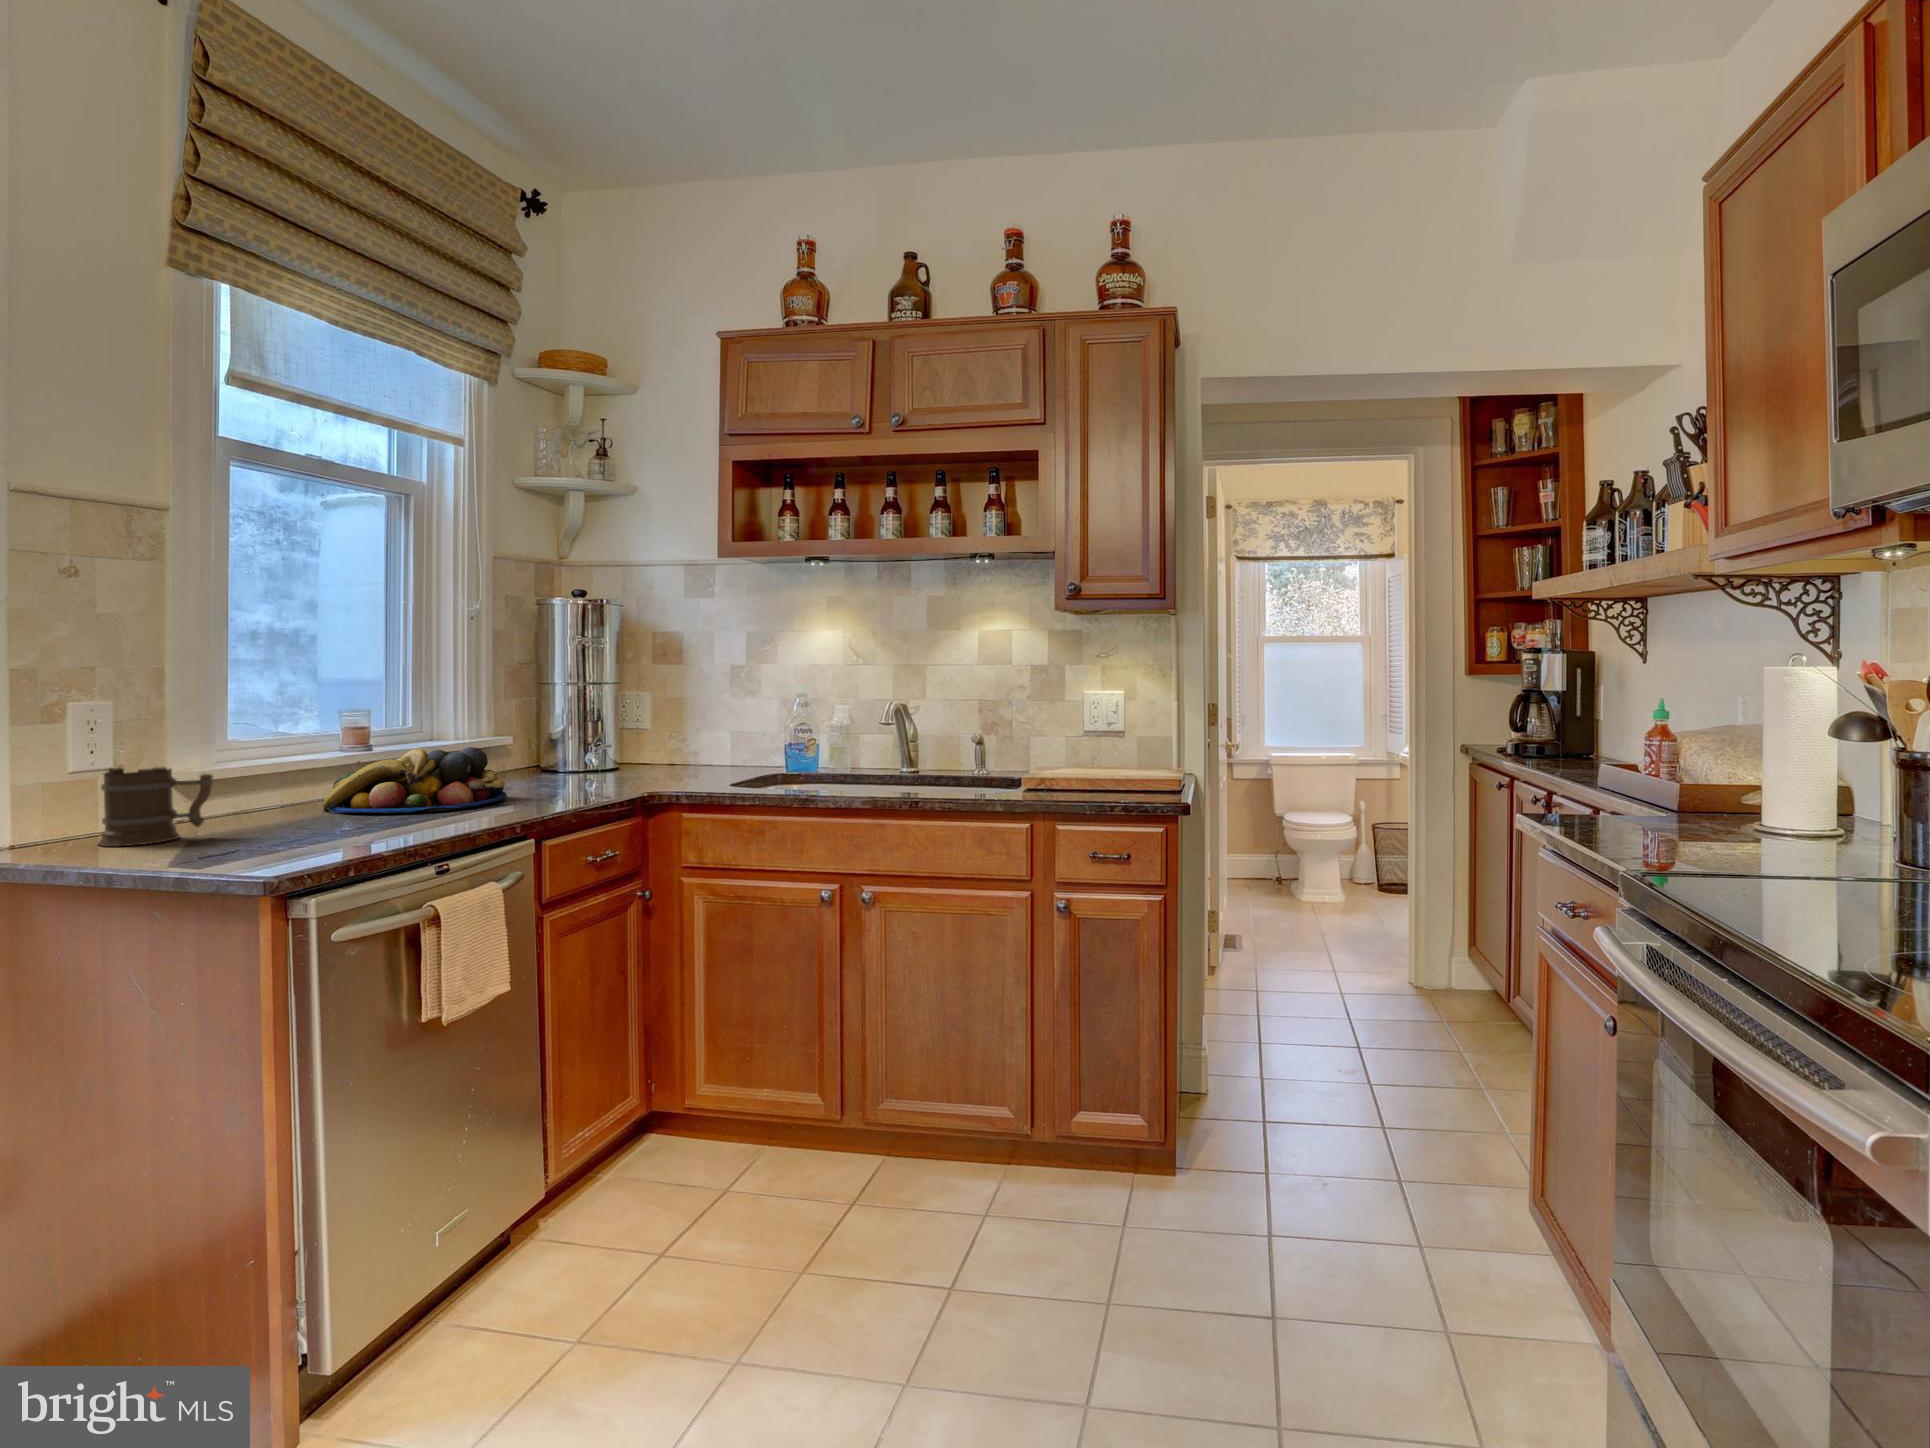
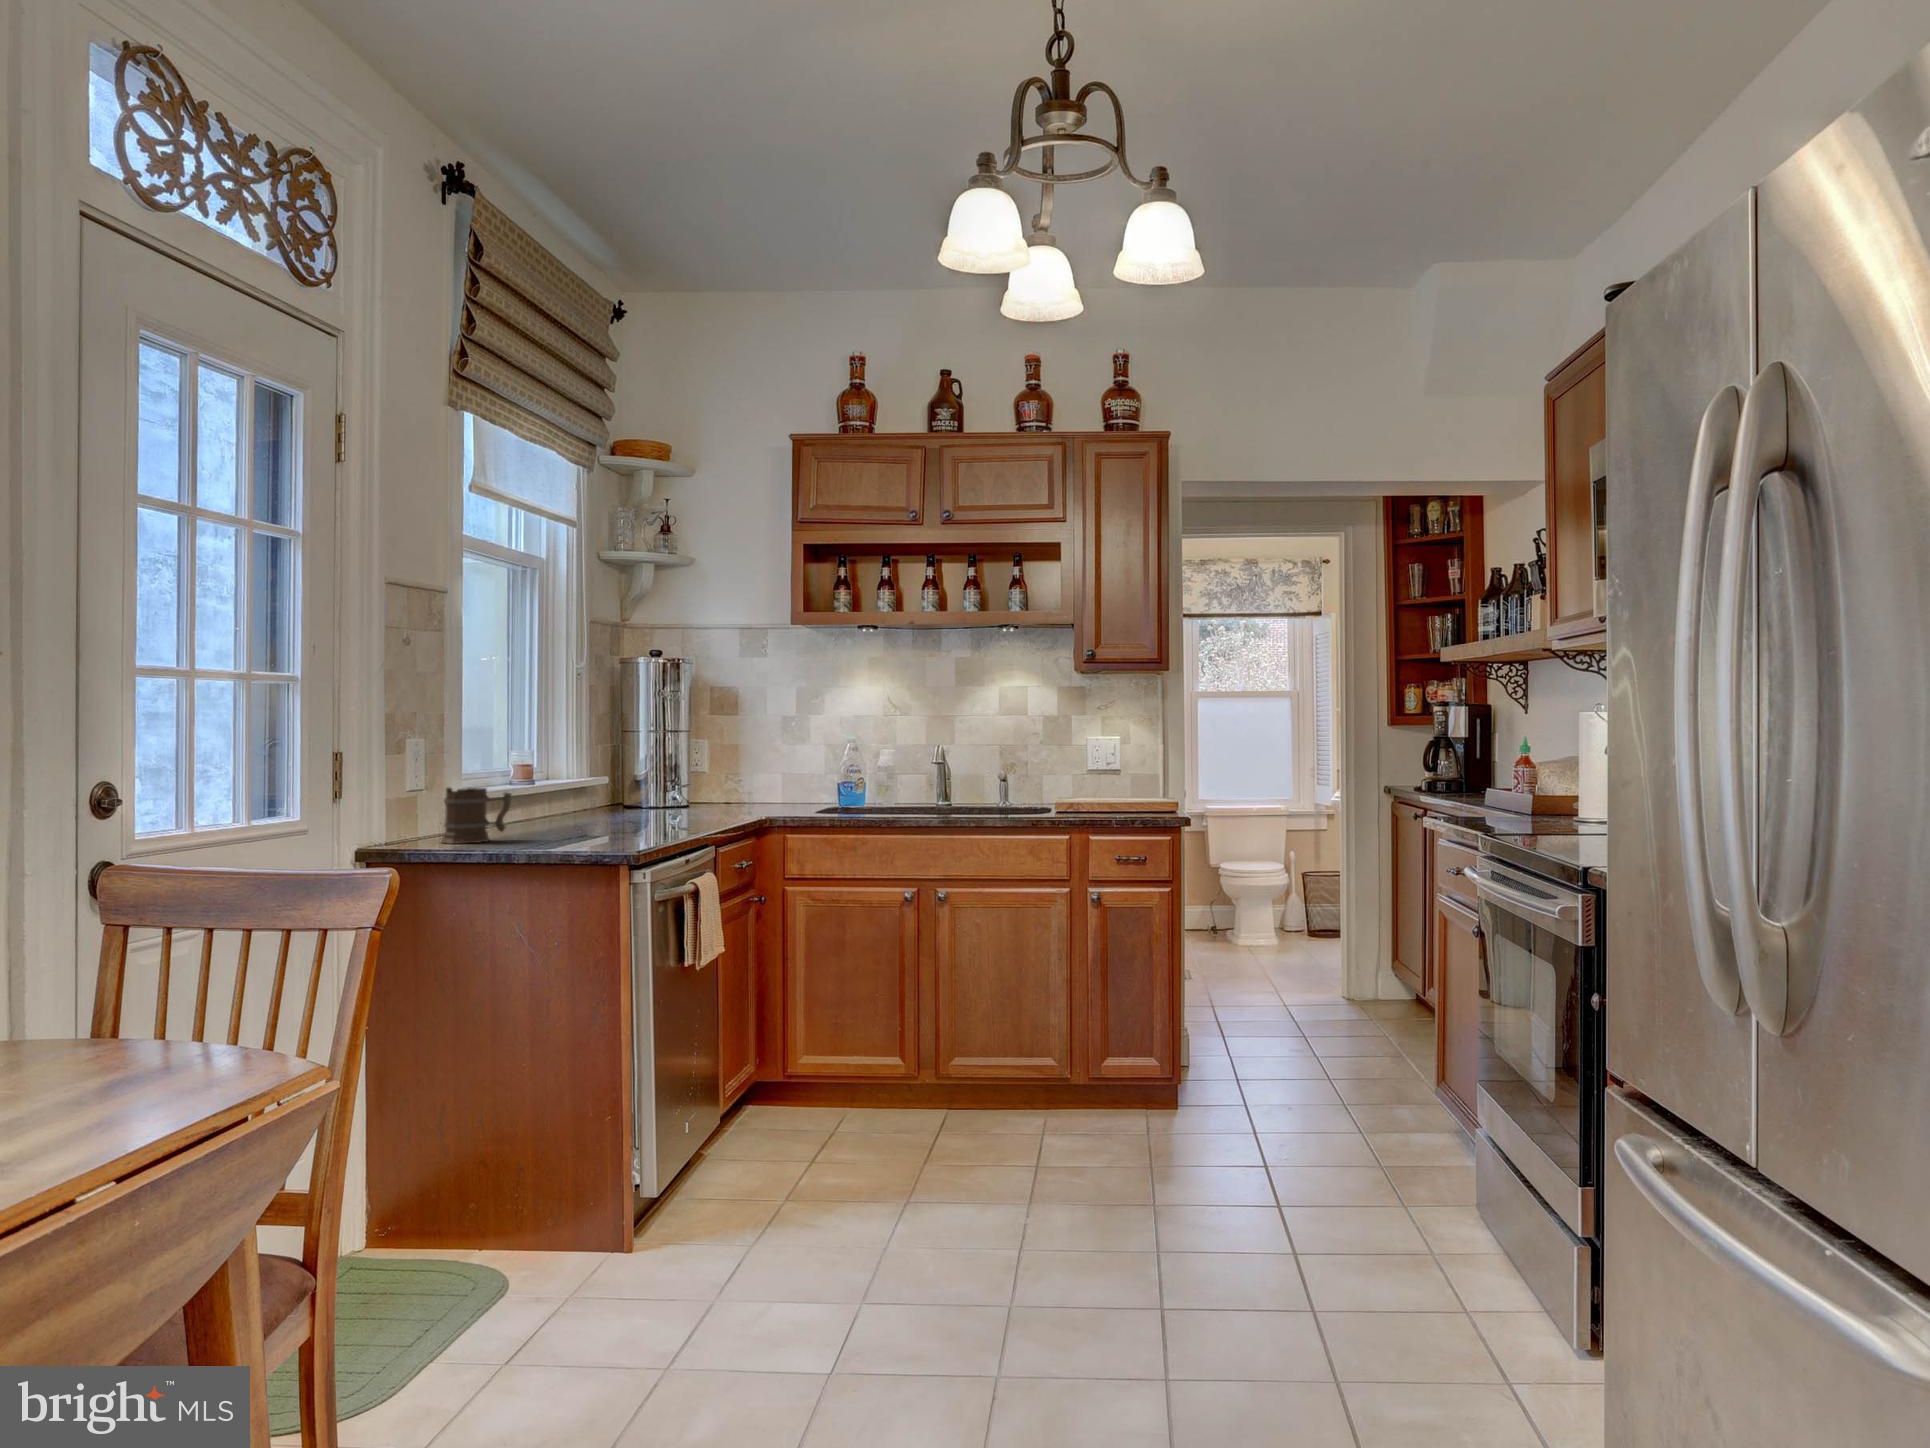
fruit bowl: present [323,747,507,813] -> none [524,780,659,829]

